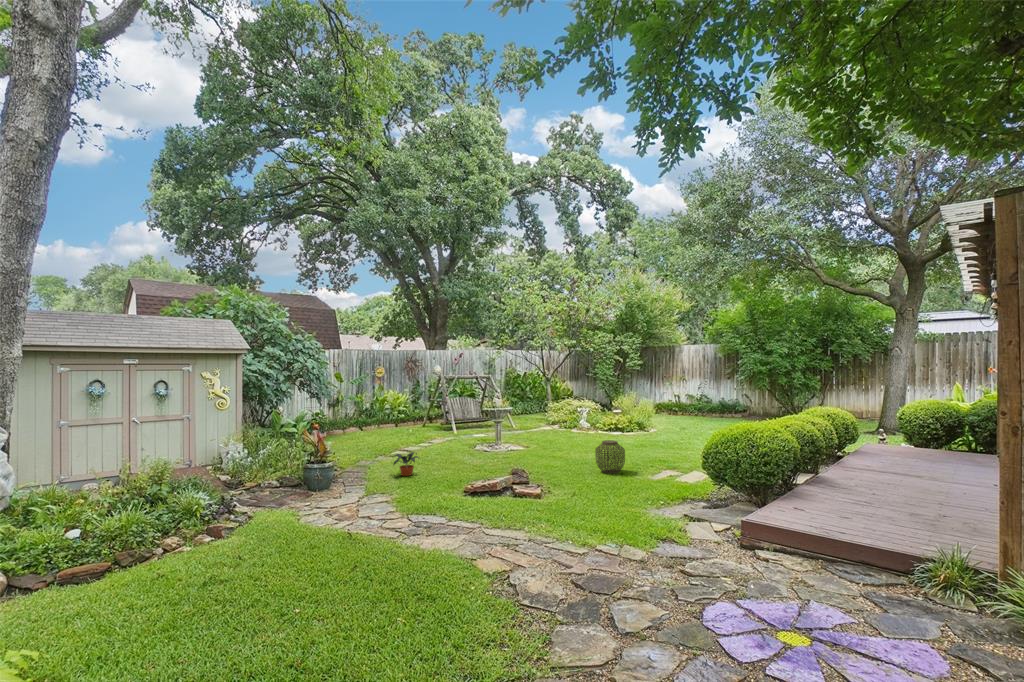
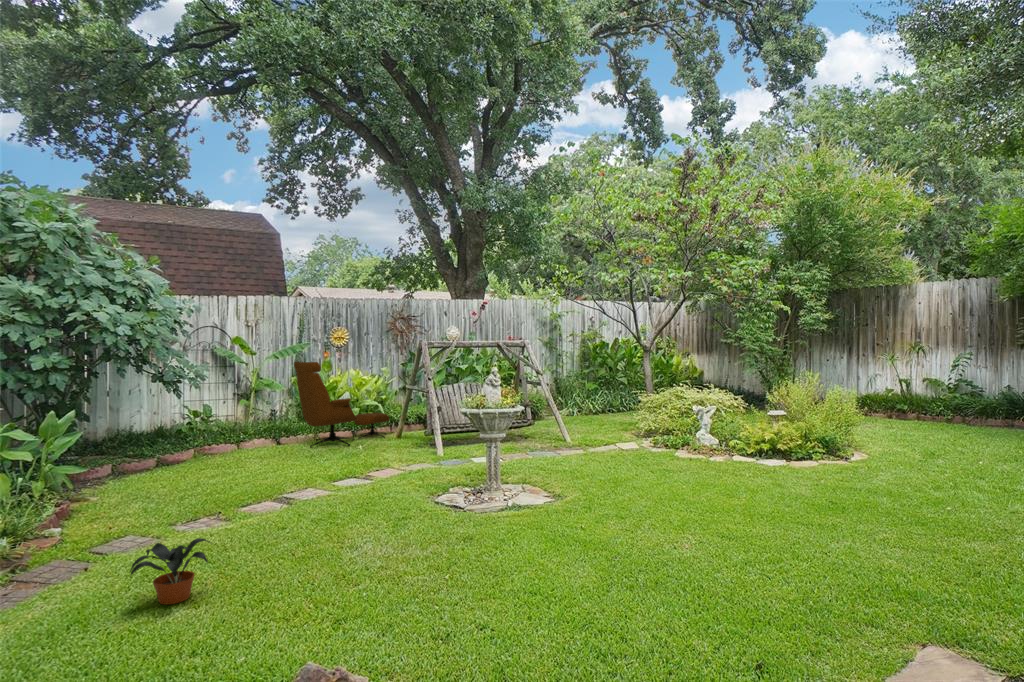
lounge chair: none [364,384,411,433] -> present [294,362,390,447]
woven basket: present [596,440,625,473] -> none [677,537,773,648]

